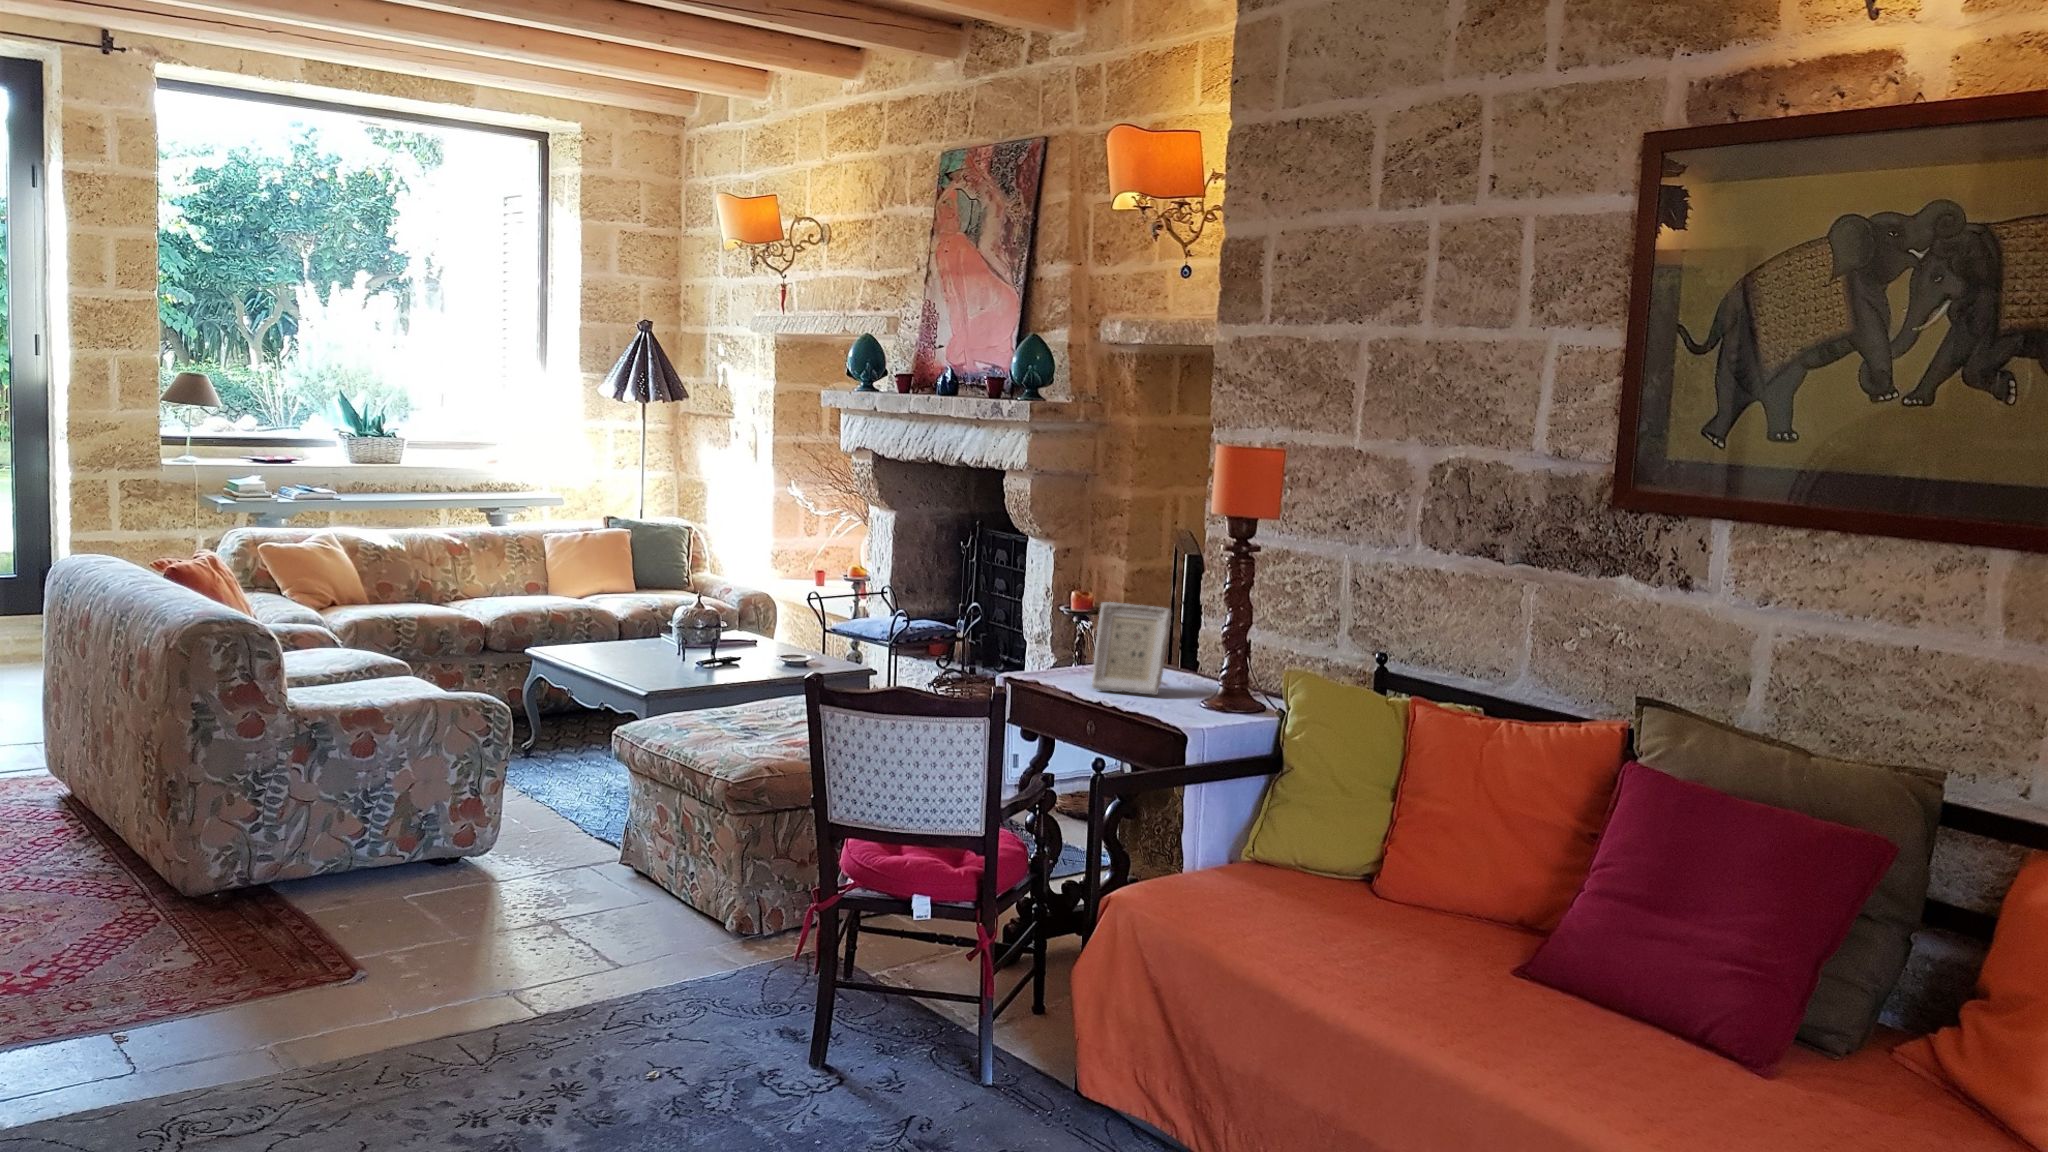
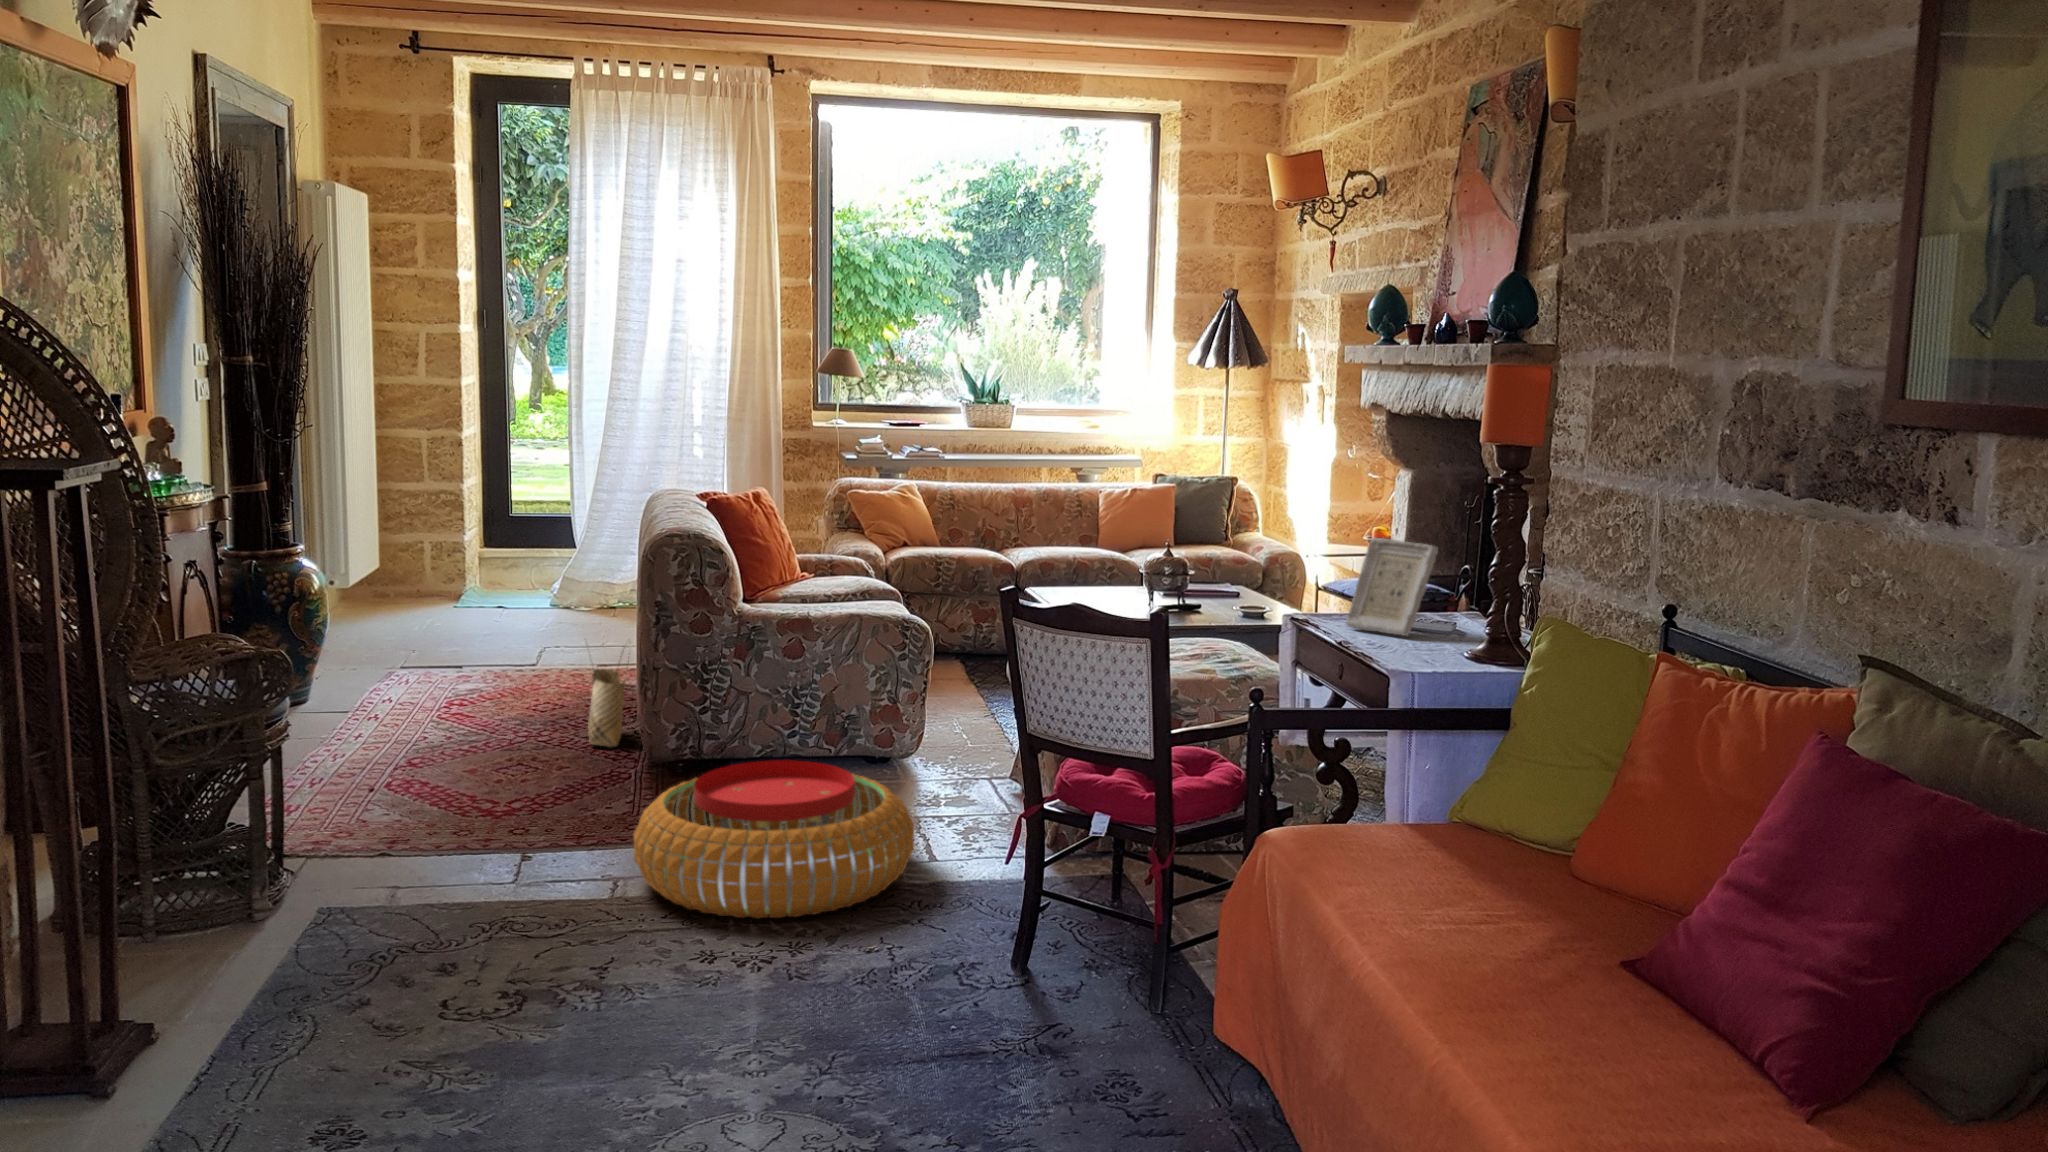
woven basket: none [37,747,108,885] -> present [588,651,630,747]
pouf: none [290,879,633,1080] -> present [634,760,914,918]

